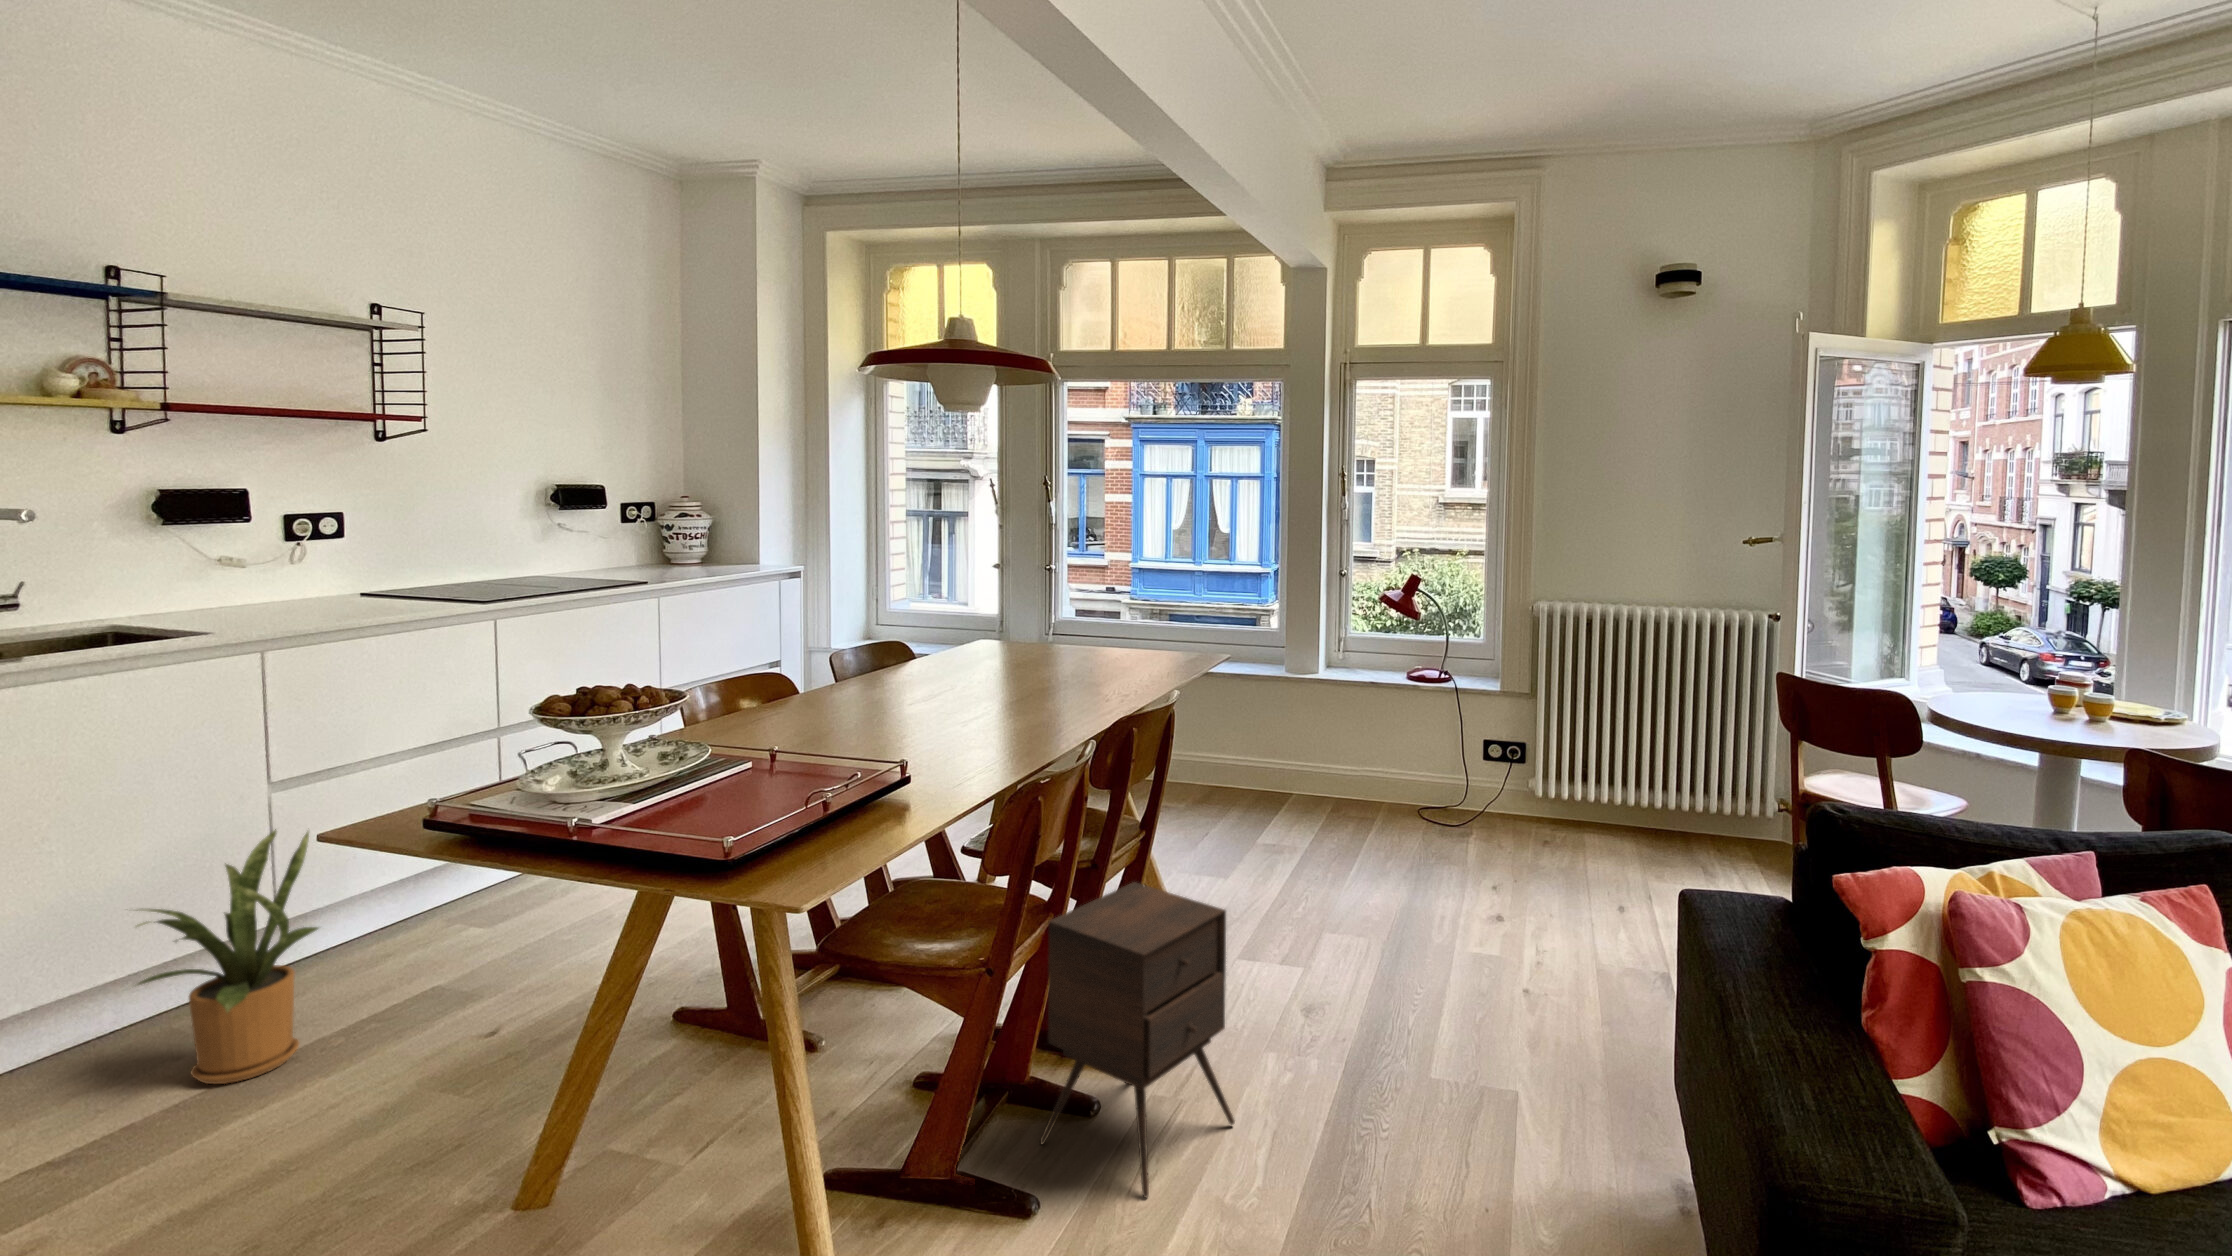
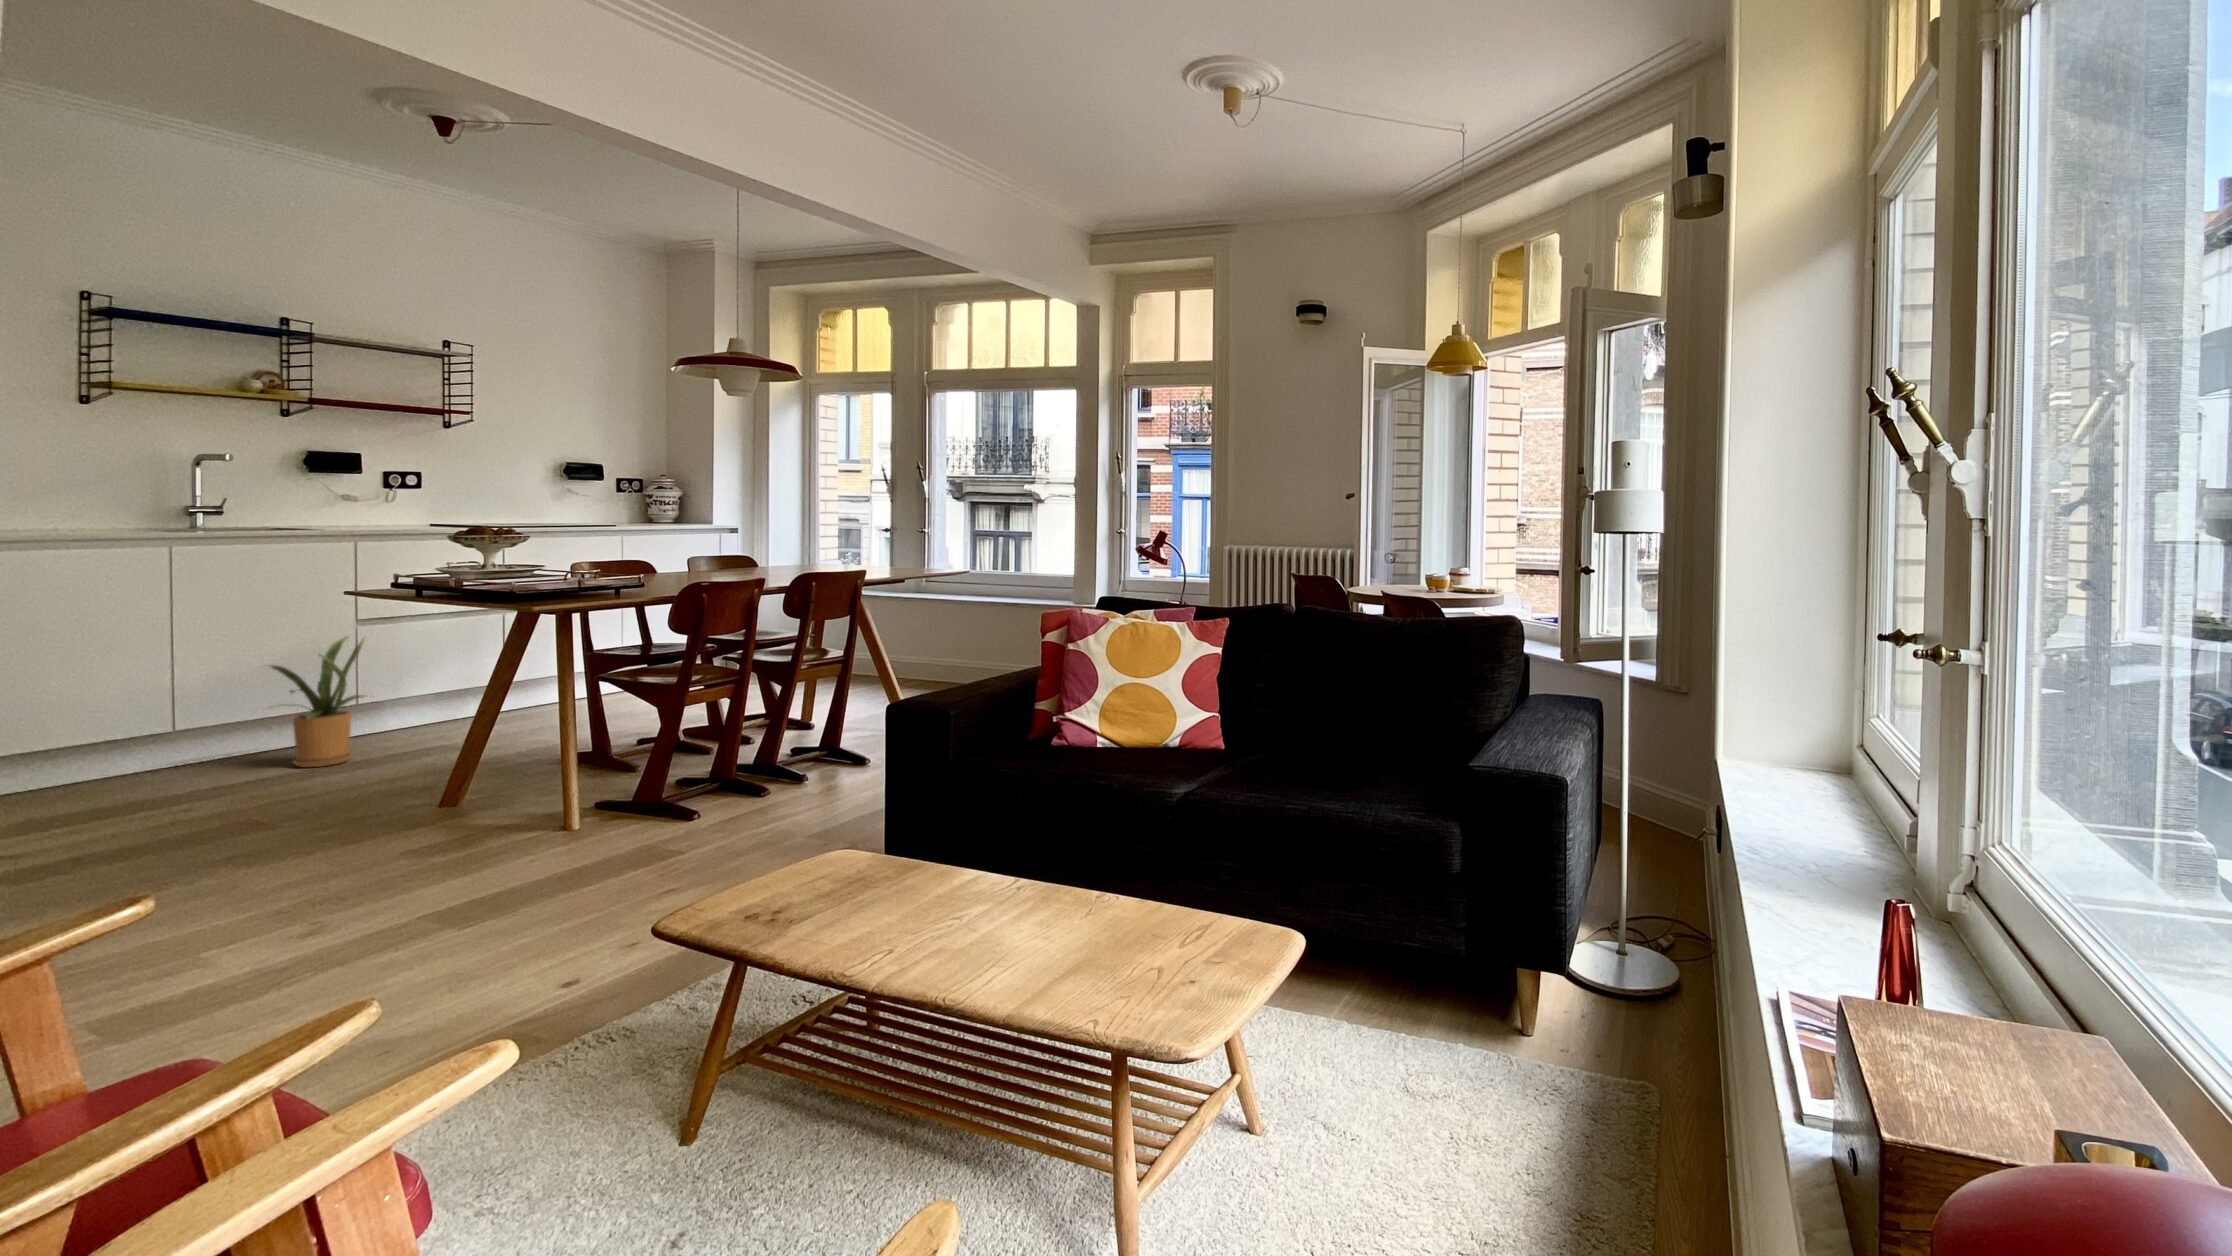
side table: present [1040,882,1235,1198] -> none [717,664,834,819]

